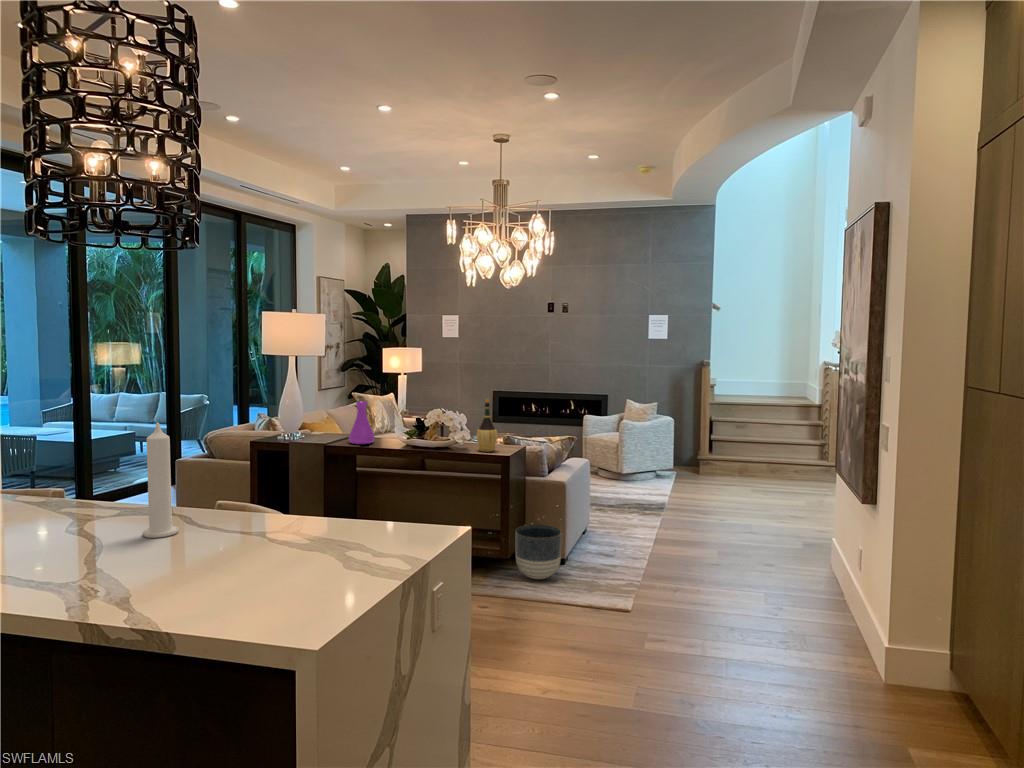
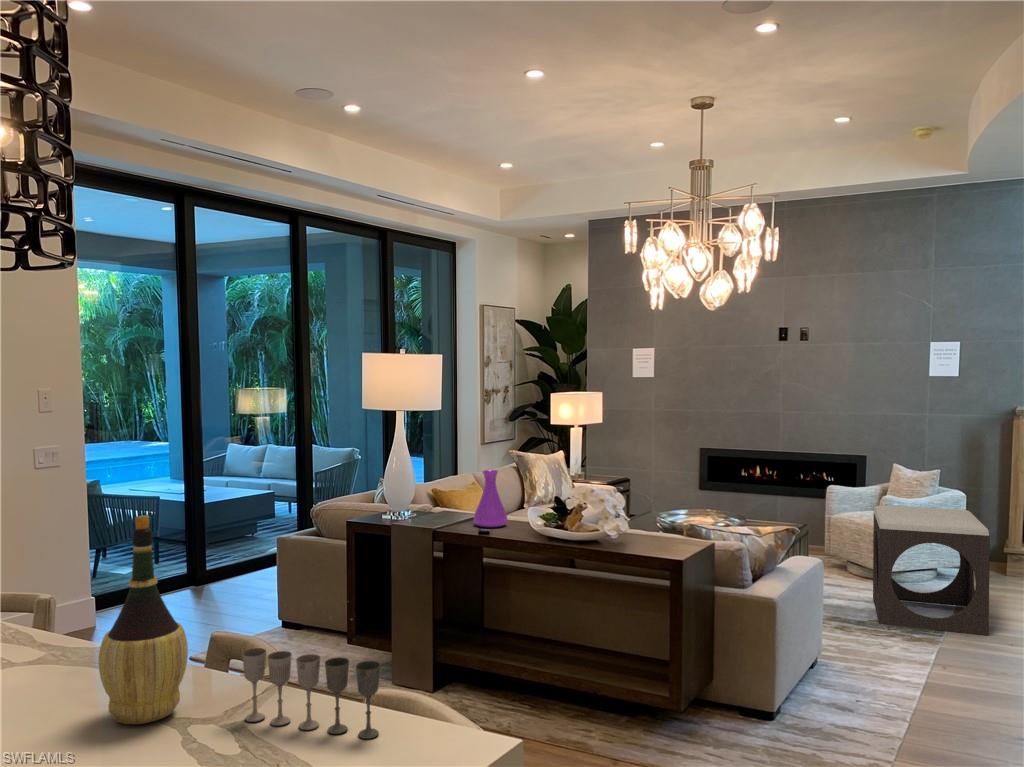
wine bottle: present [476,399,497,452] -> present [99,516,188,724]
candle: present [143,422,179,538] -> none [41,539,92,705]
footstool: none [615,426,689,507] -> present [873,505,990,635]
wine glass: none [303,488,401,535] -> present [242,648,380,739]
planter: present [515,524,562,579] -> none [696,656,766,741]

